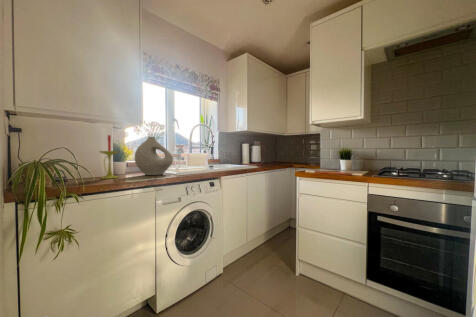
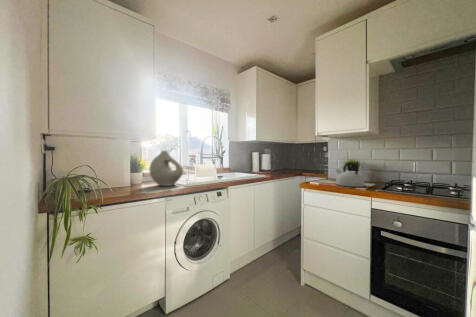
candle: present [100,135,119,179] -> none [118,149,136,189]
kettle: none [331,150,360,174] -> present [335,162,365,187]

